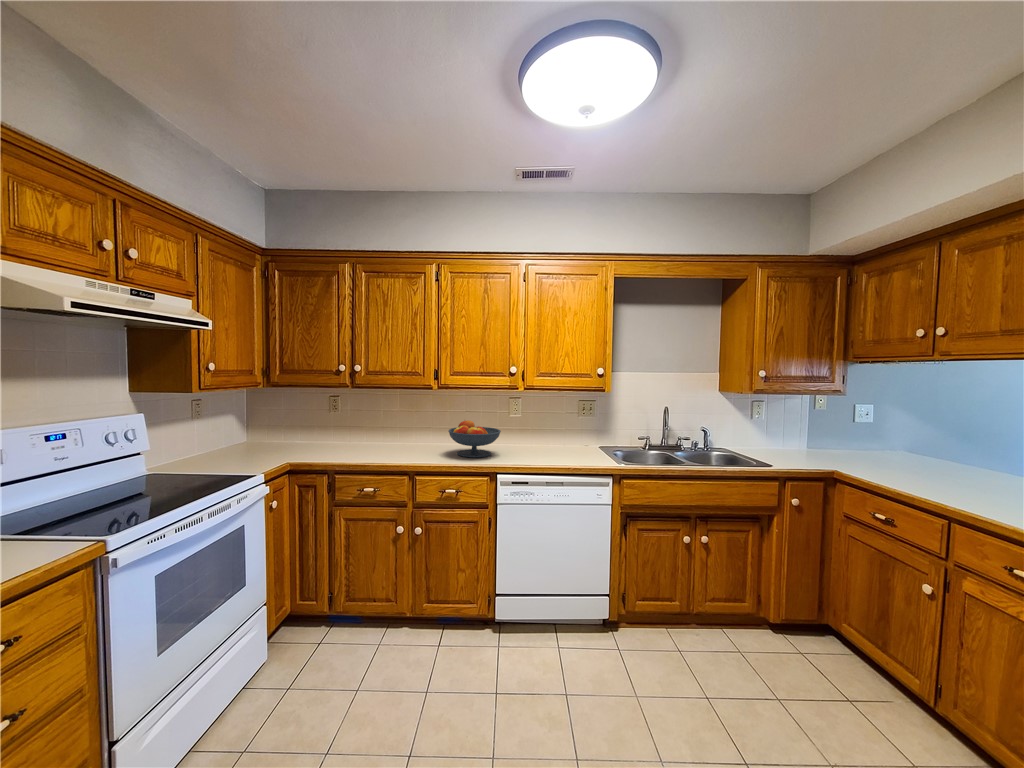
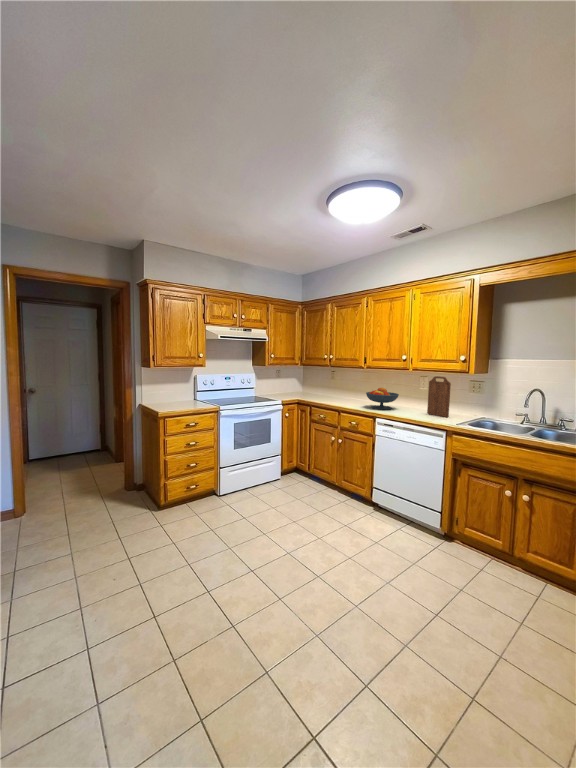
cutting board: none [544,398,577,454] -> present [427,376,451,417]

